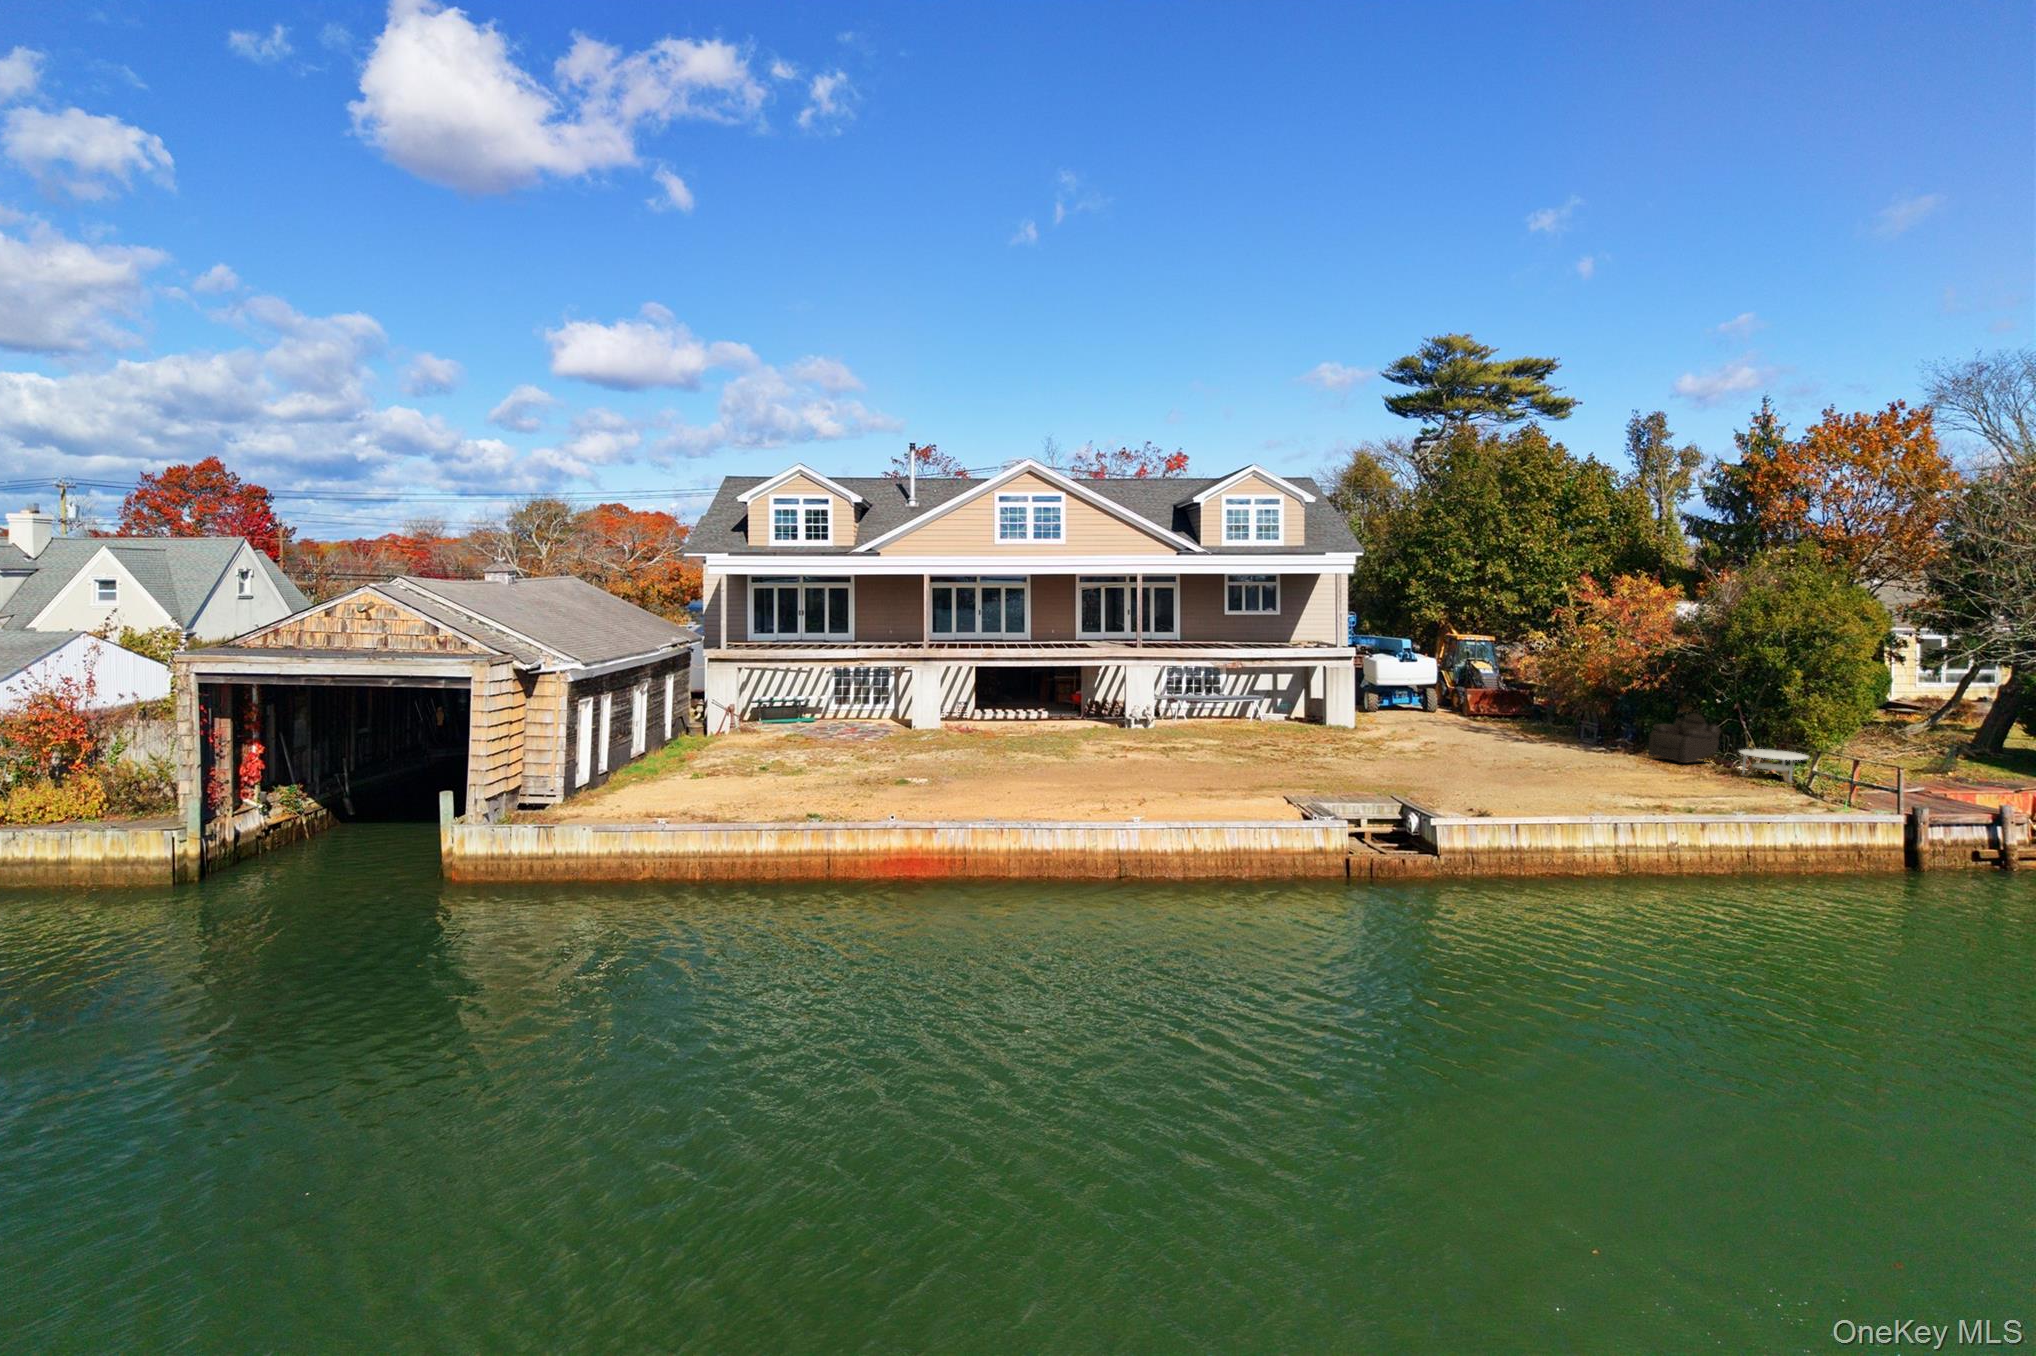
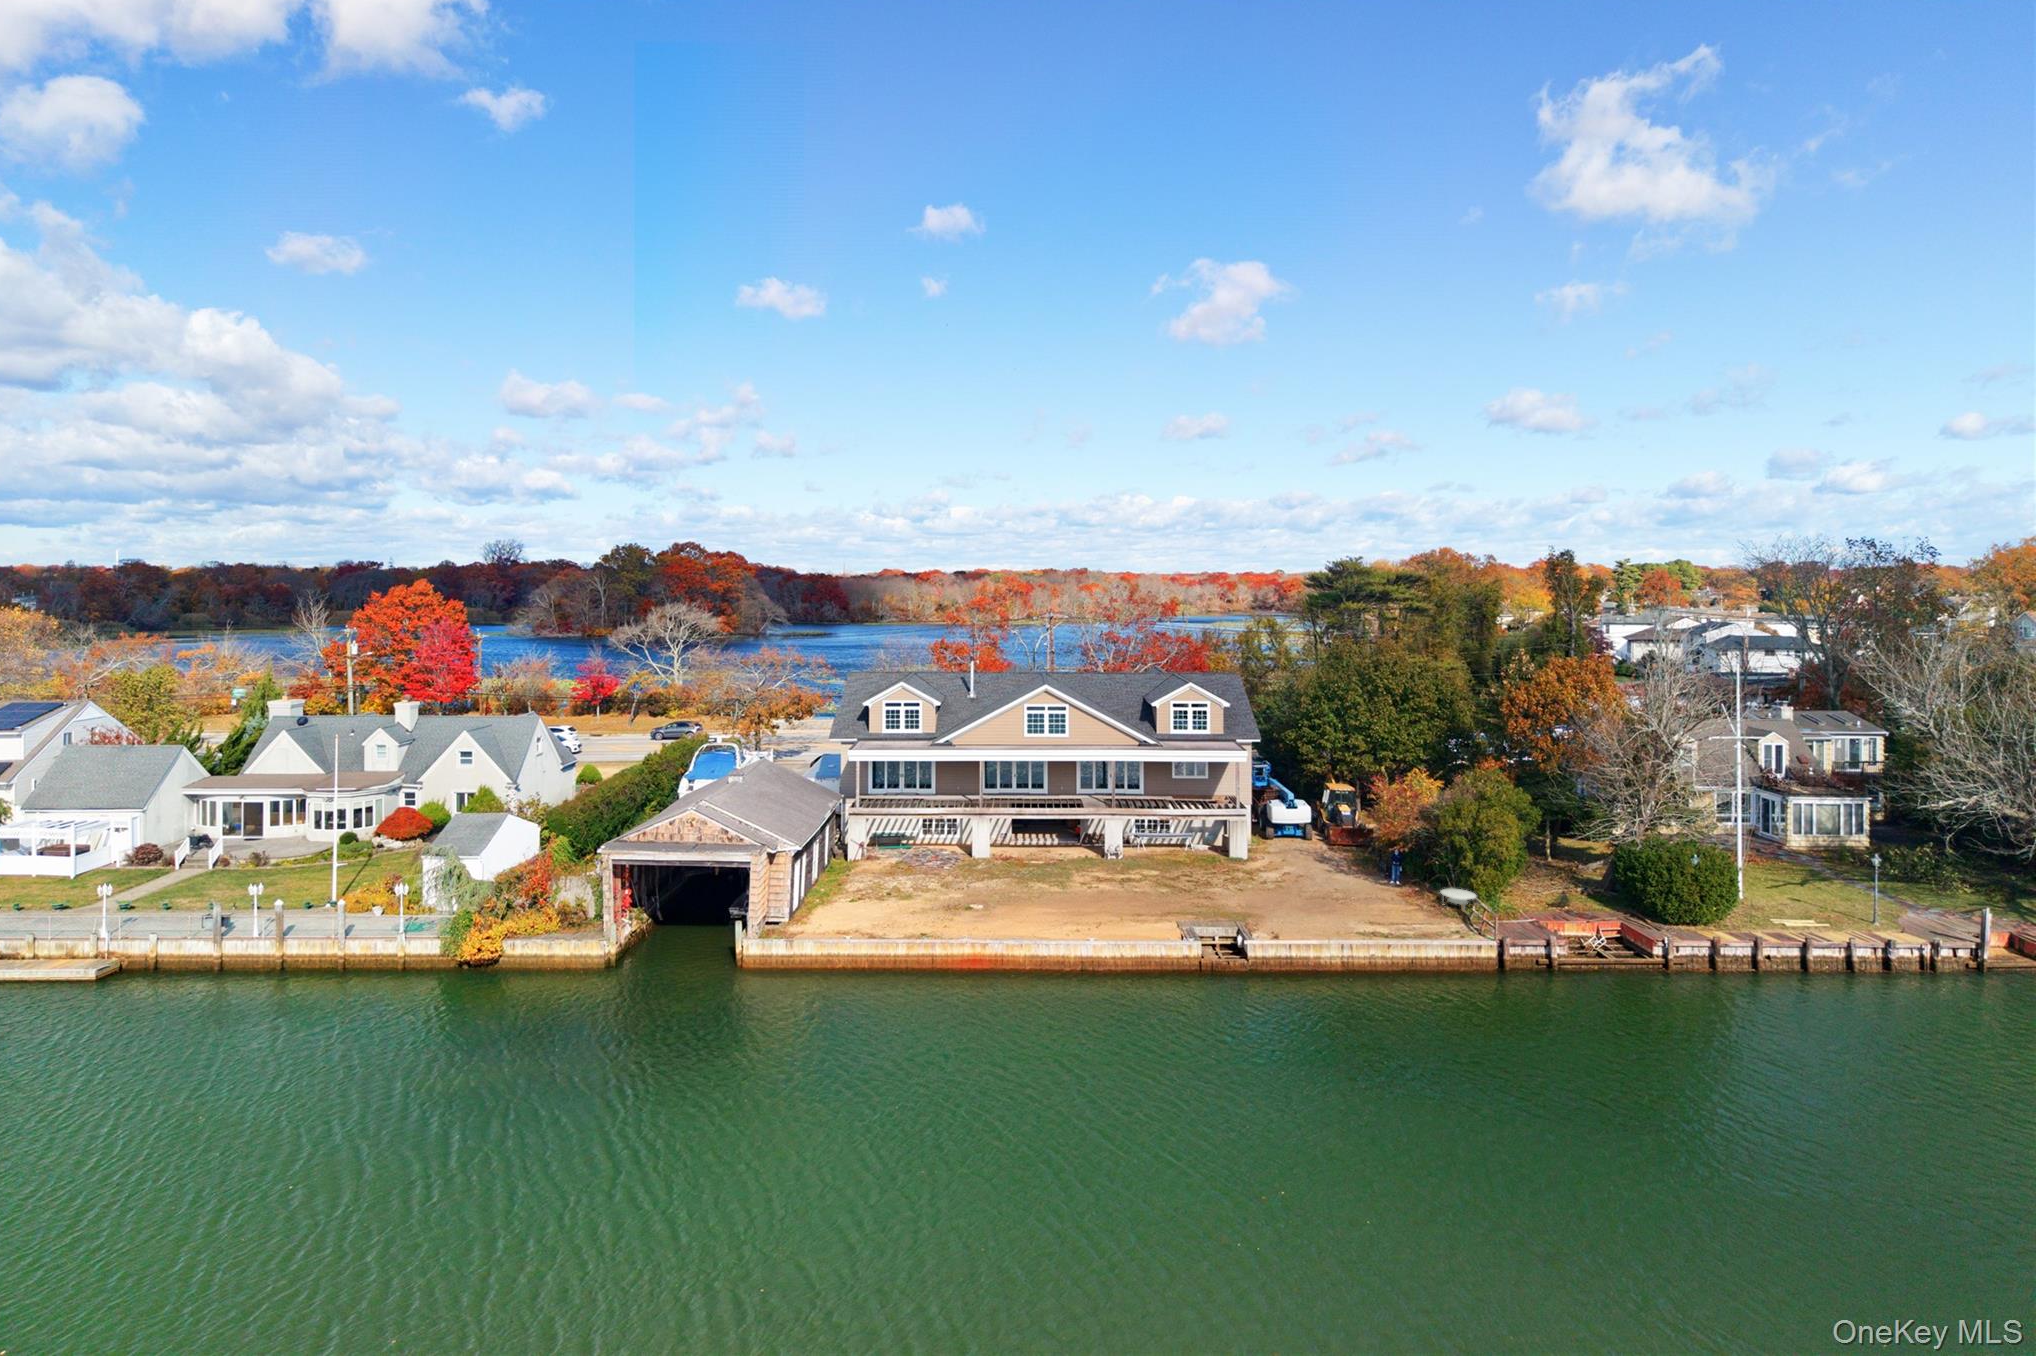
chair: present [1649,713,1721,763] -> none [1401,856,1443,893]

